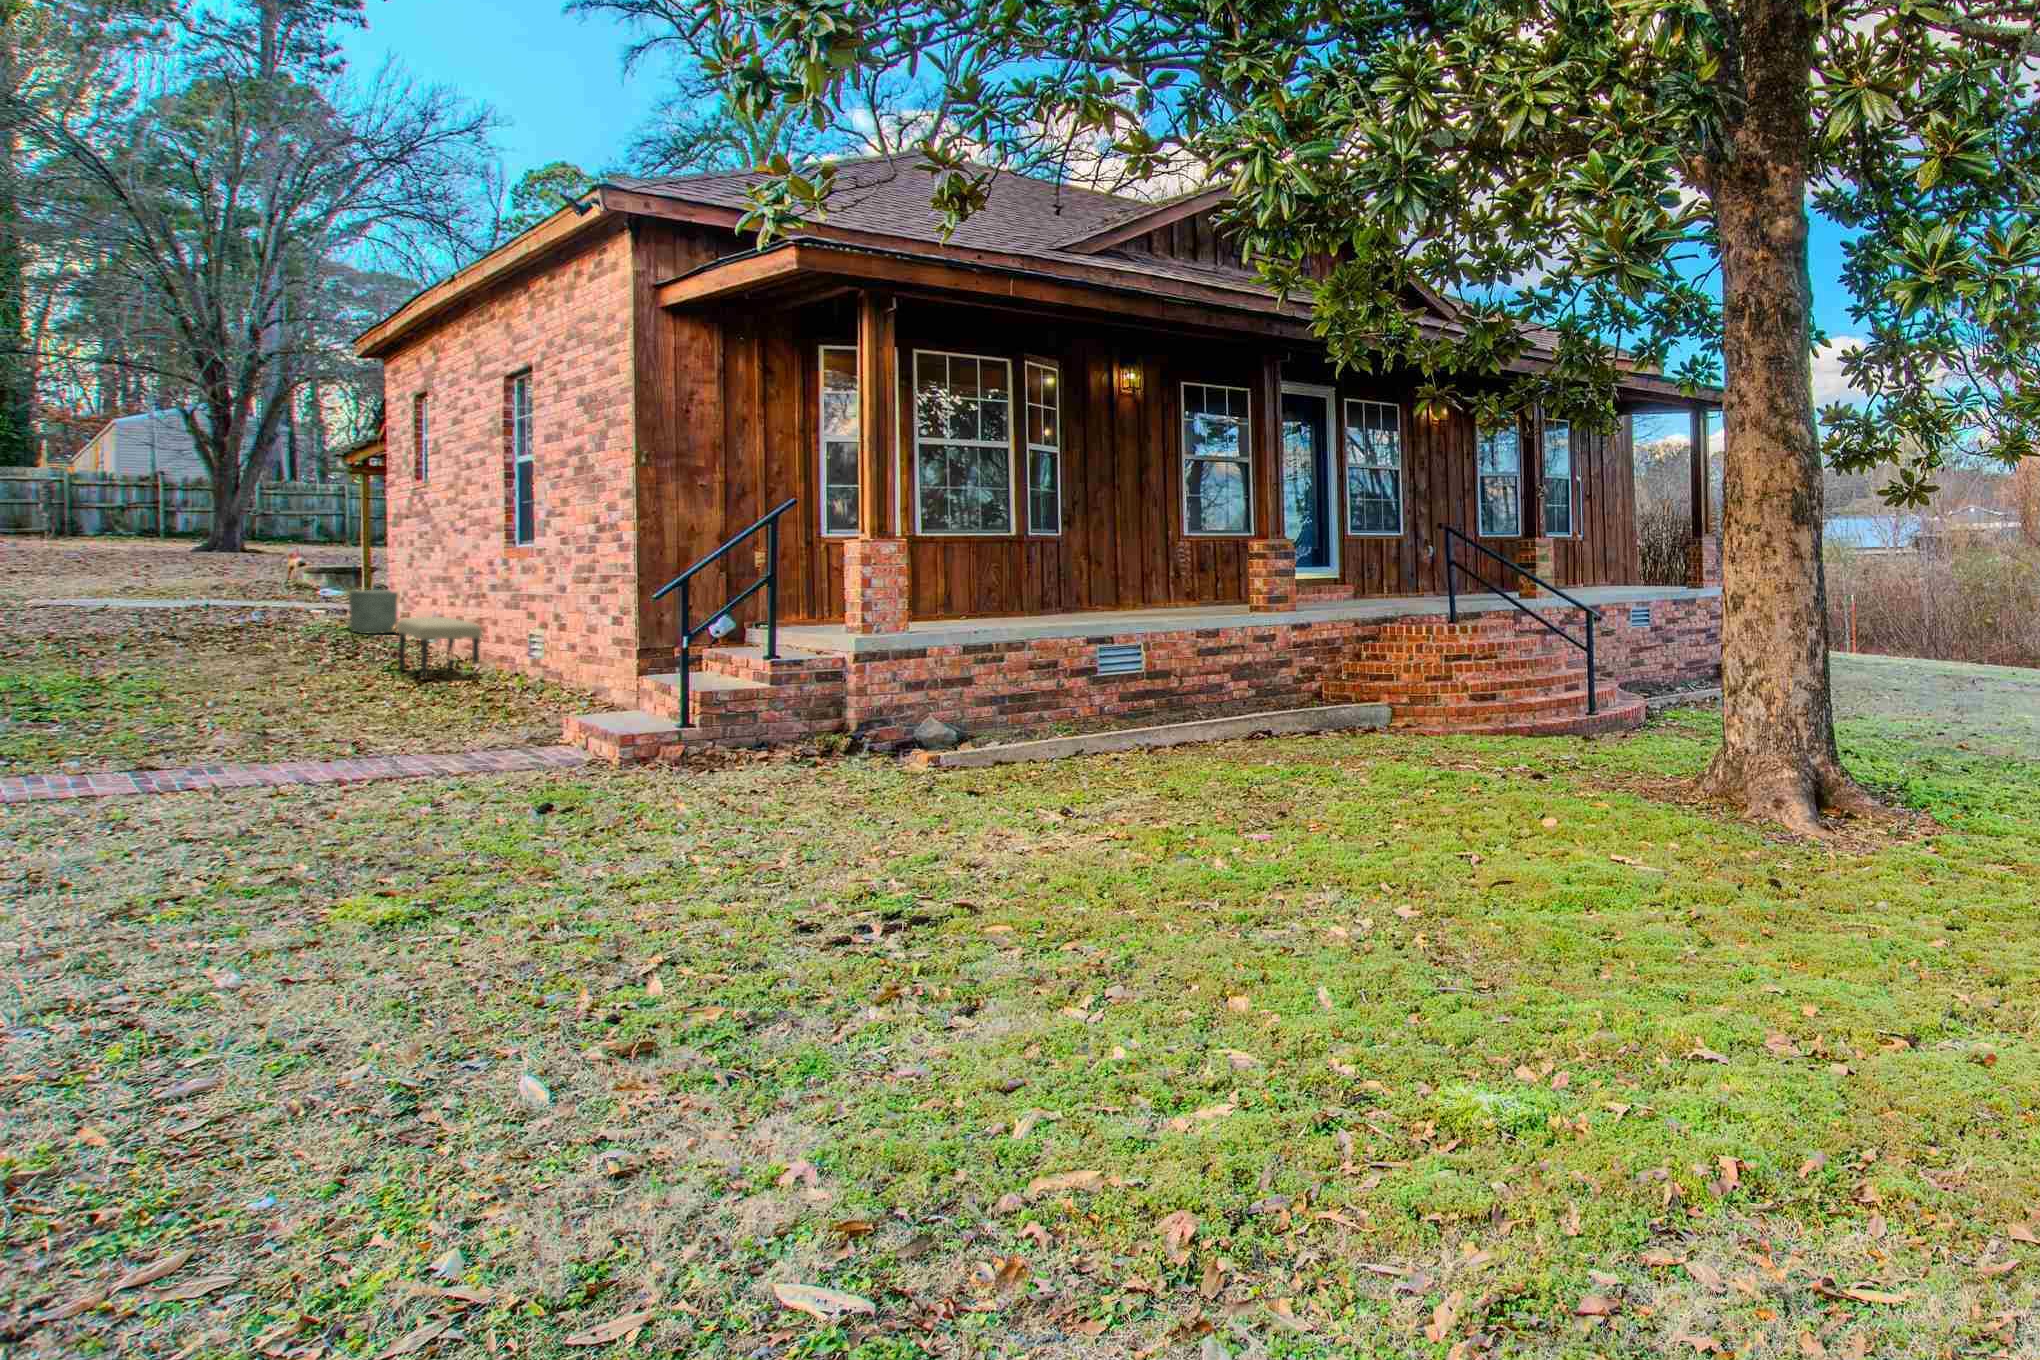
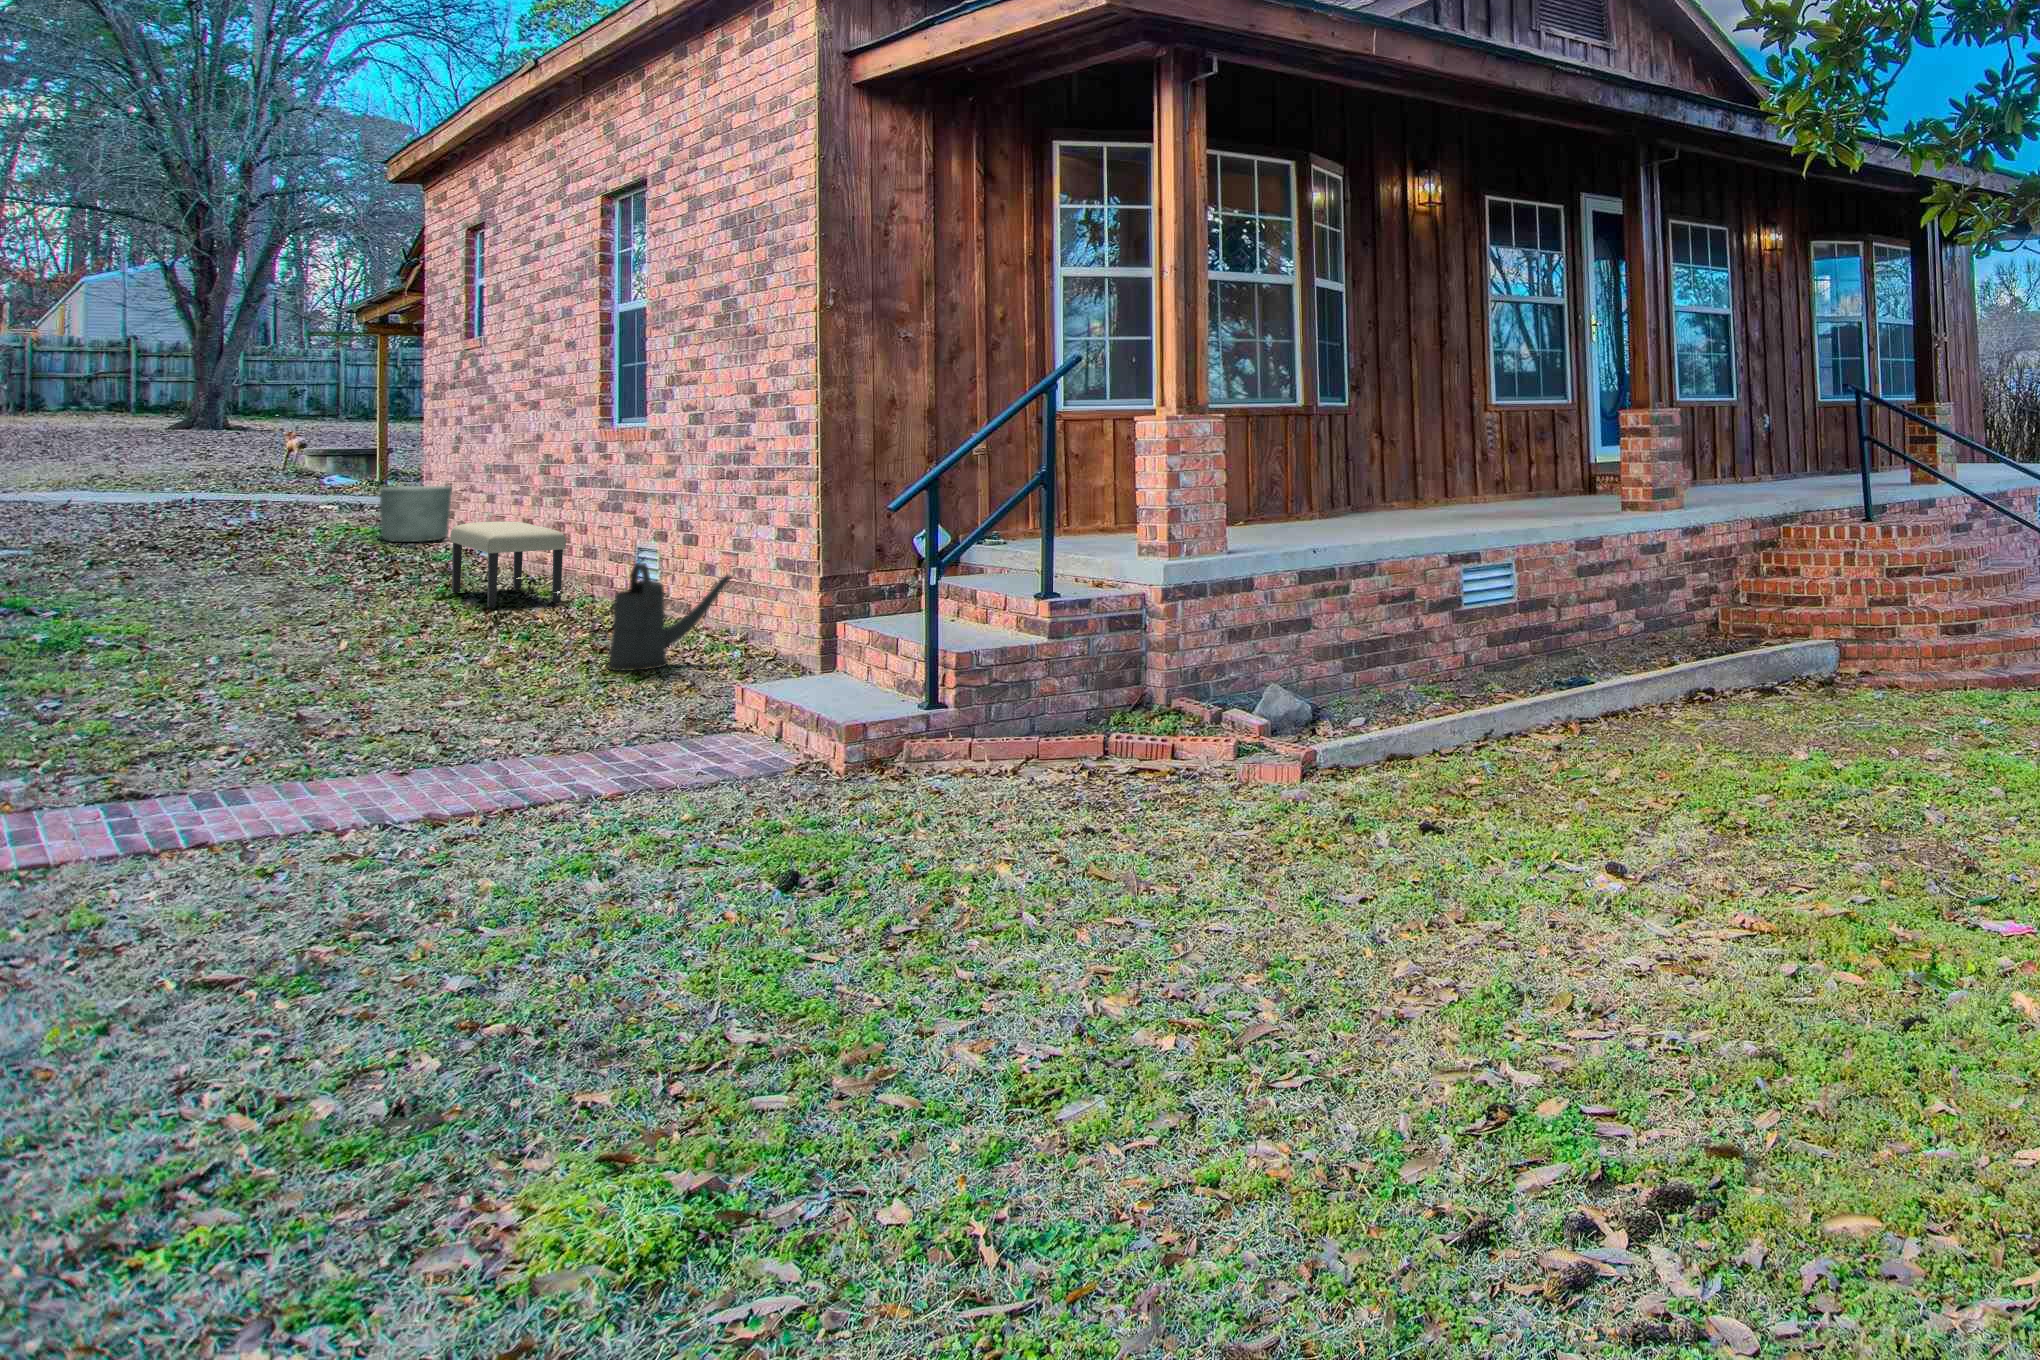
watering can: none [474,643,581,718] -> present [590,563,731,671]

